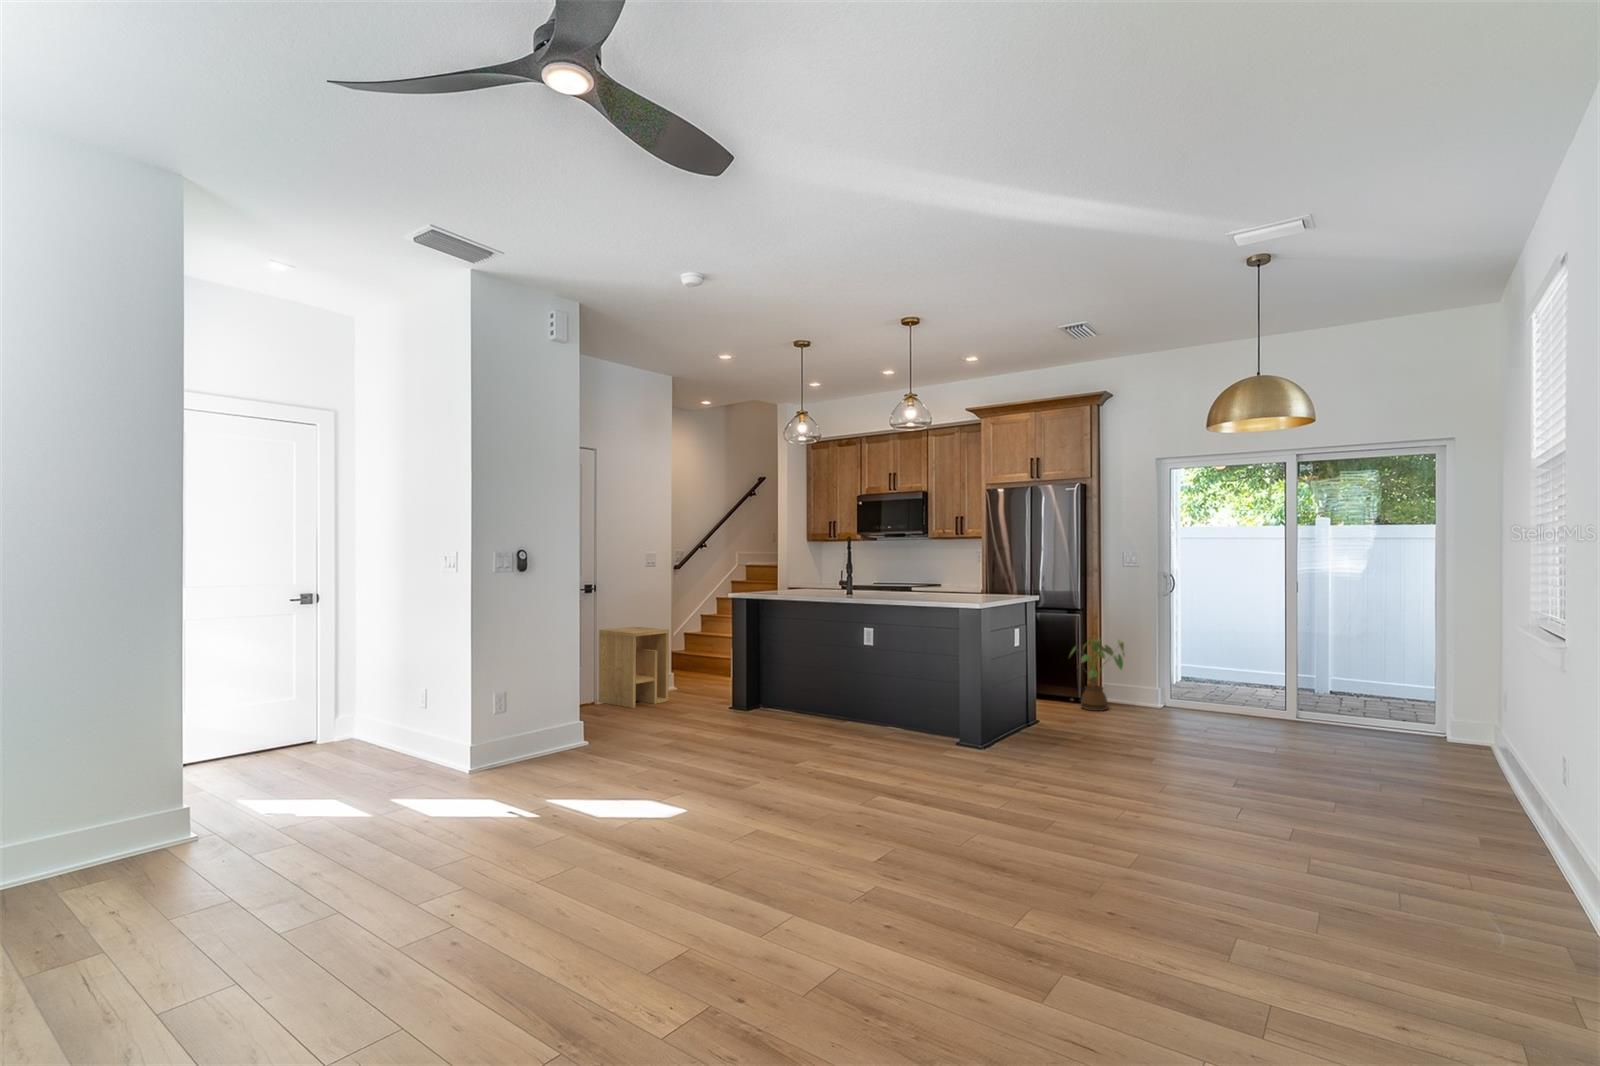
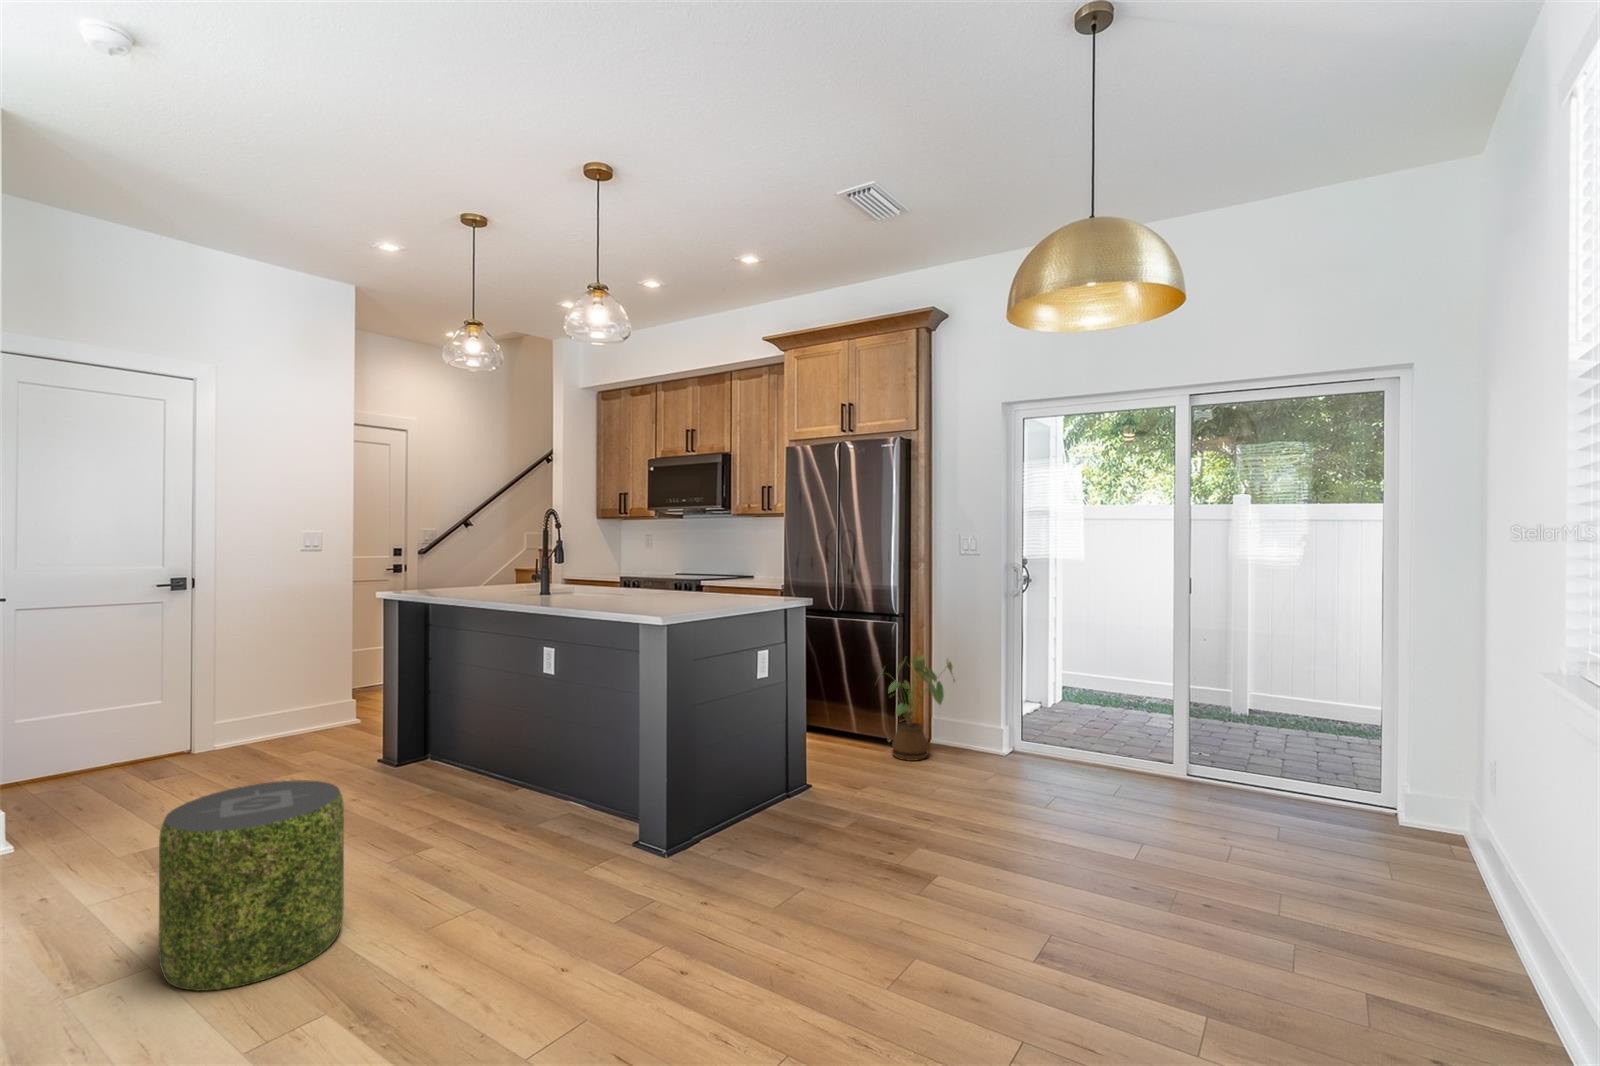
side table: present [599,627,669,708] -> none [221,636,325,757]
pouf: none [765,692,846,789] -> present [159,780,344,991]

